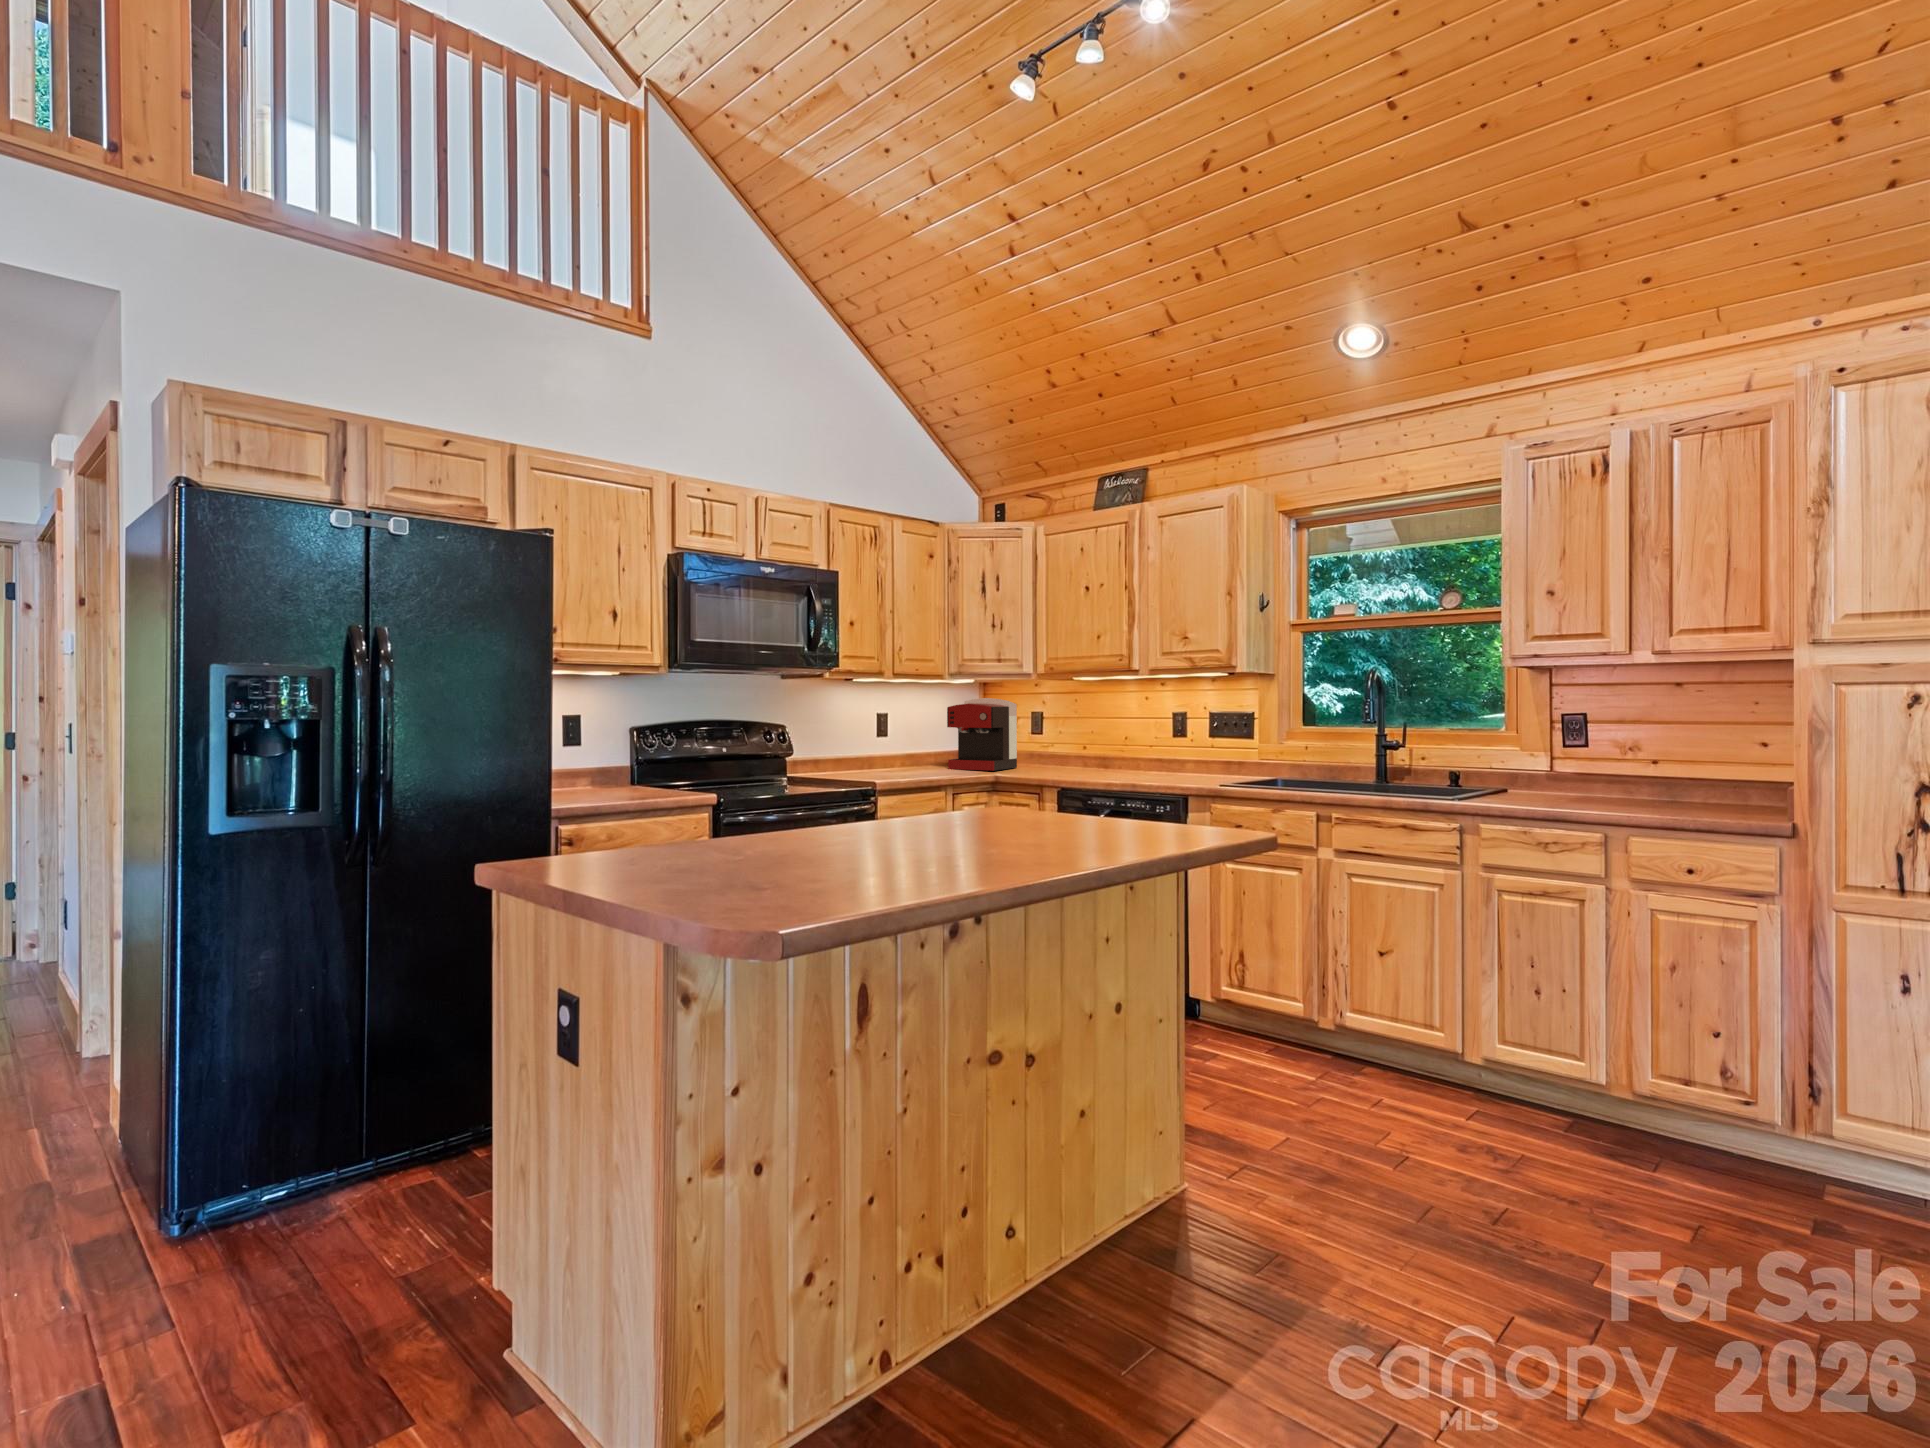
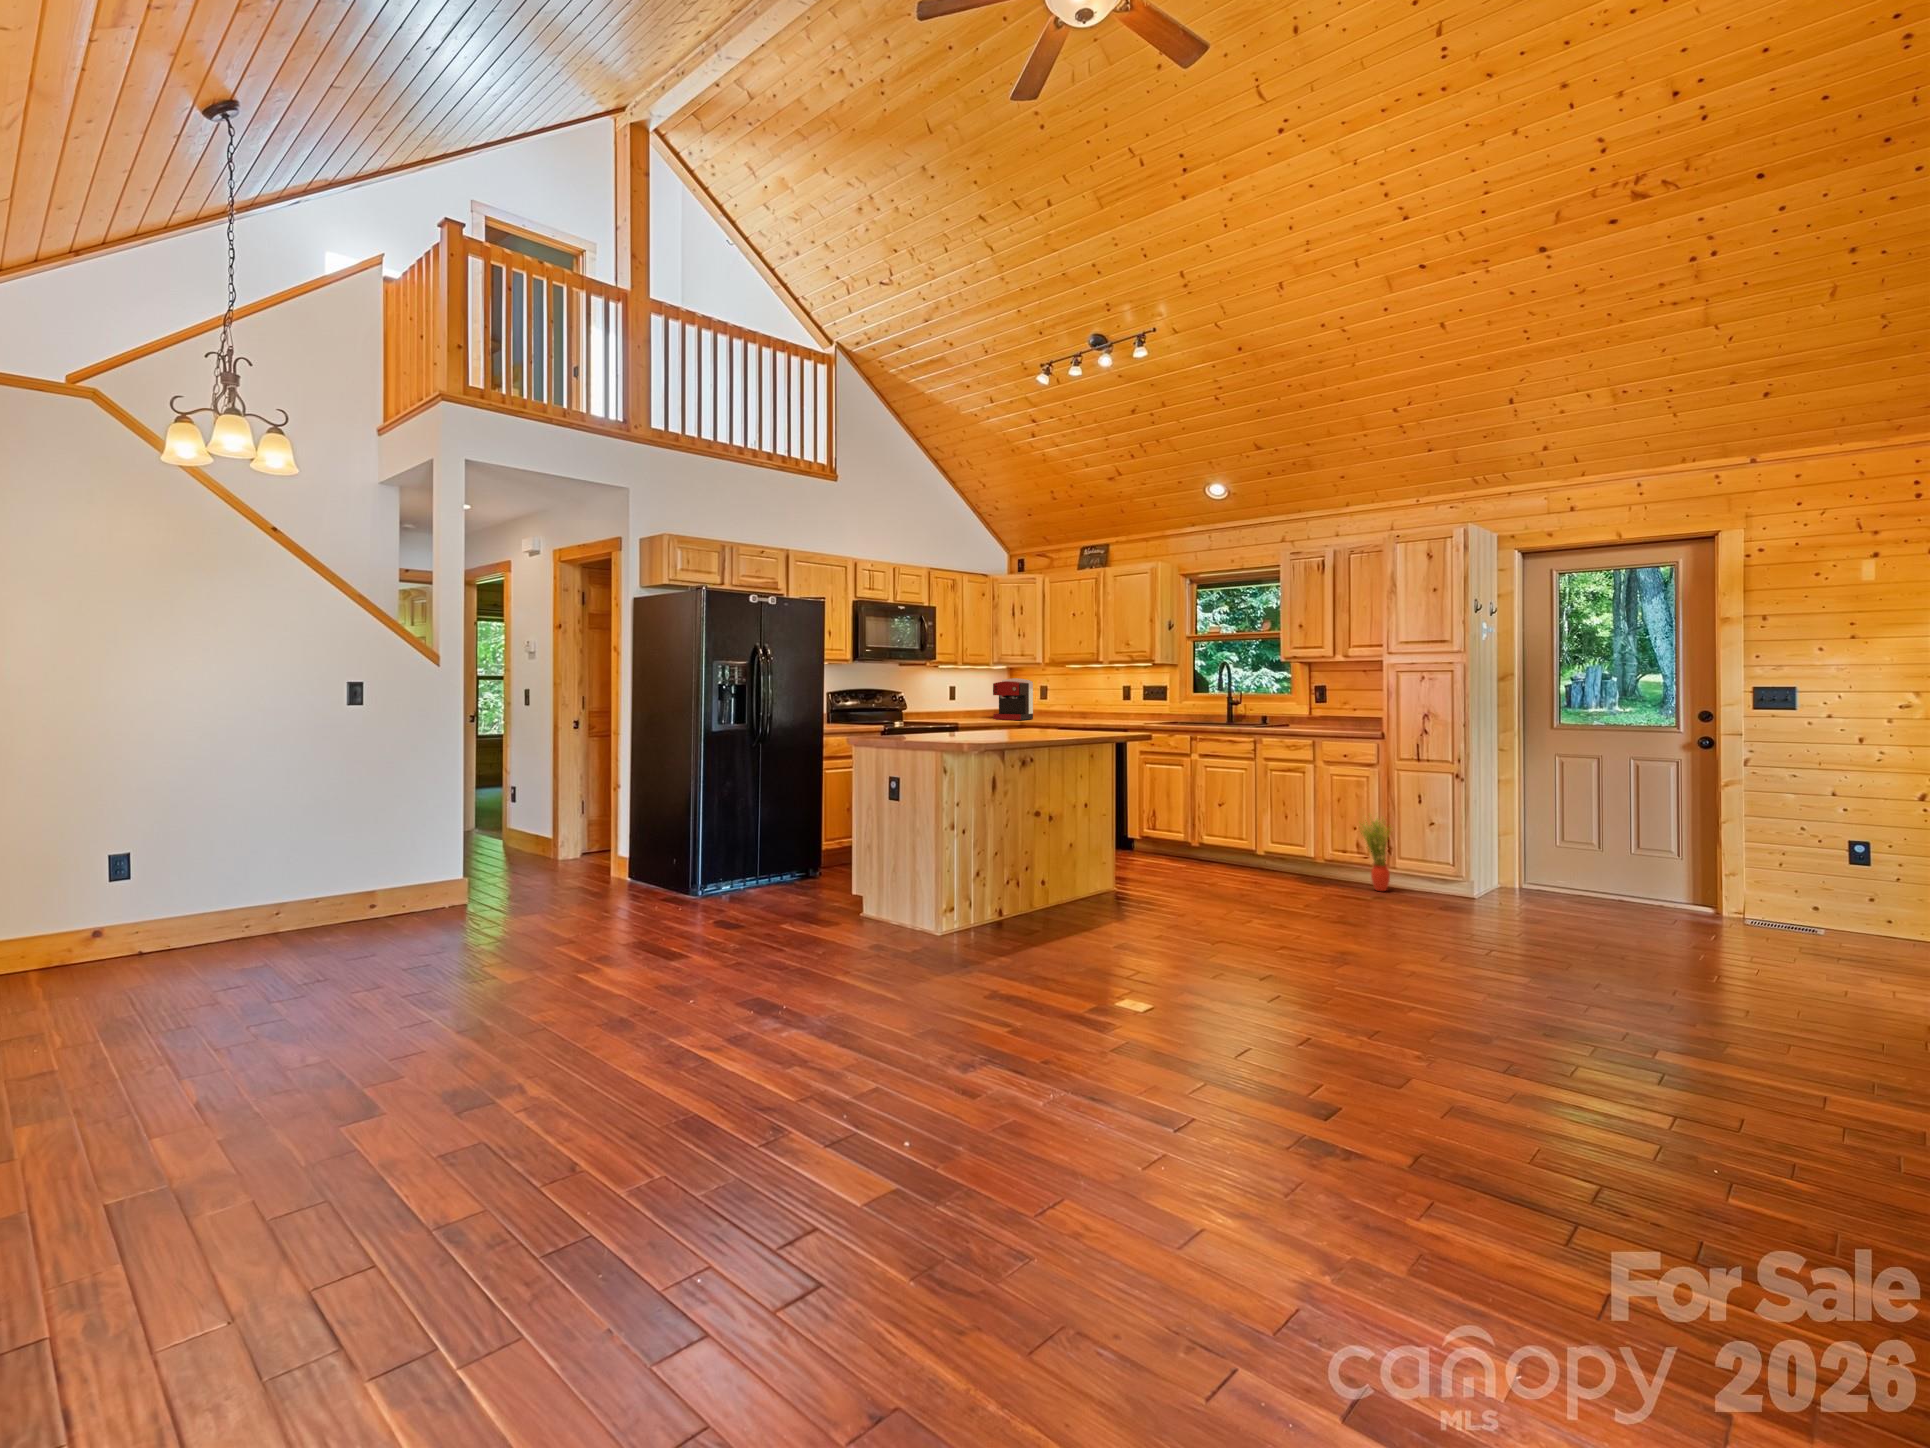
potted plant: none [1740,1008,1841,1202] -> present [1361,818,1391,891]

